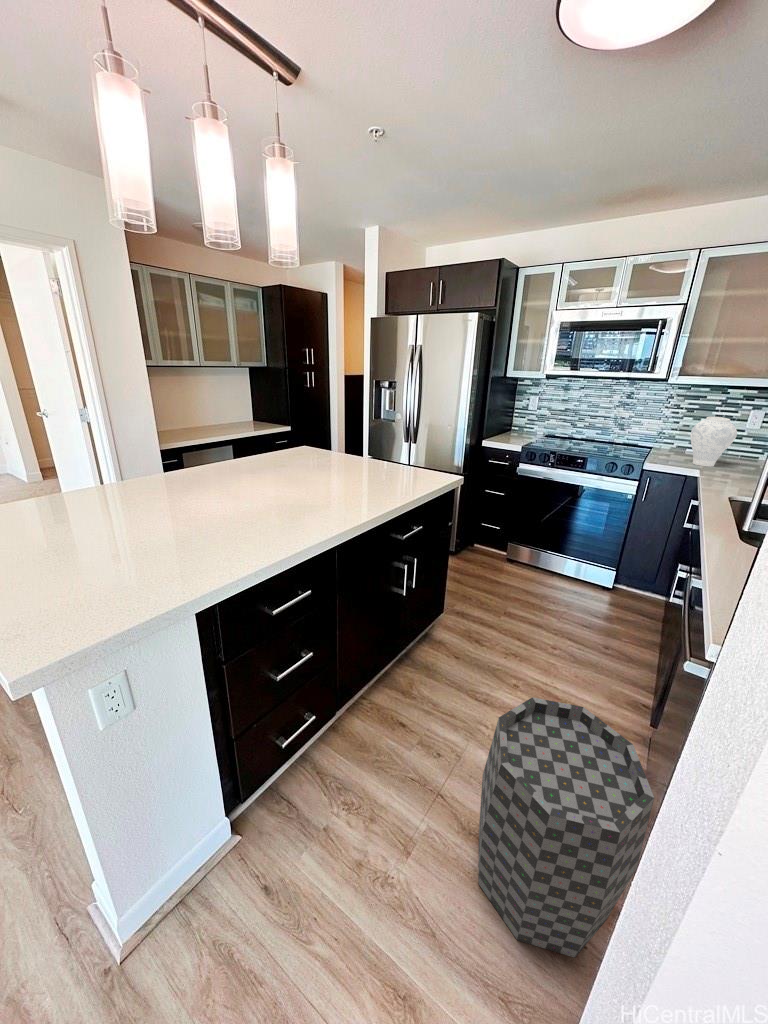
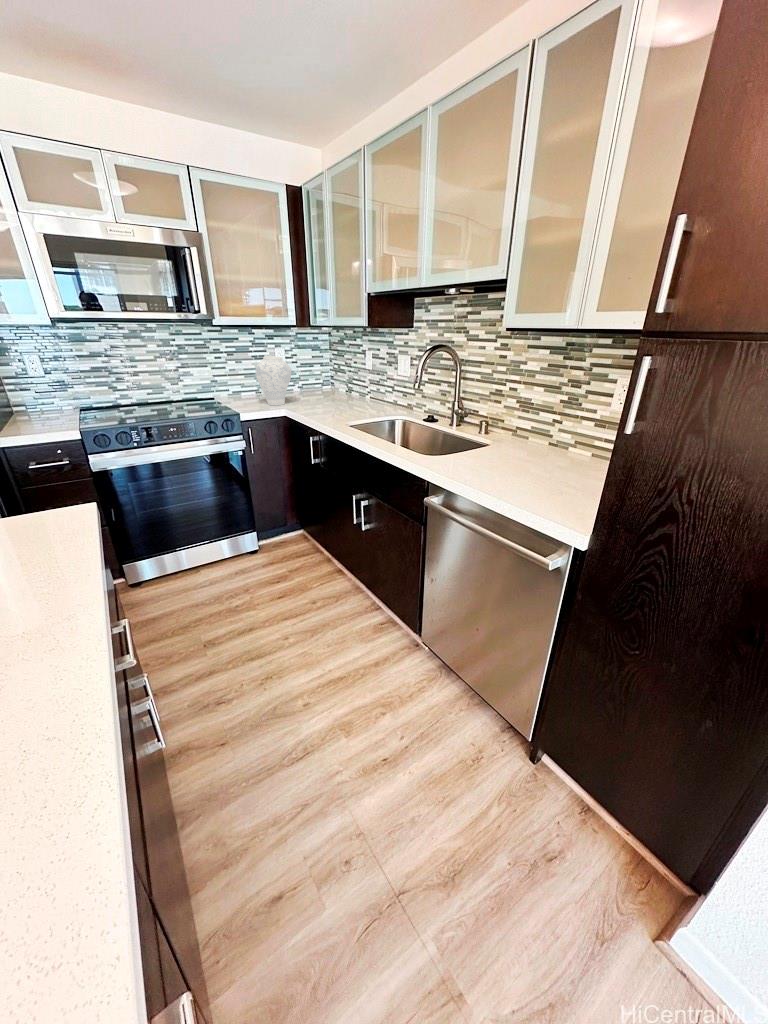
trash can: present [478,697,654,958] -> none [433,651,598,896]

